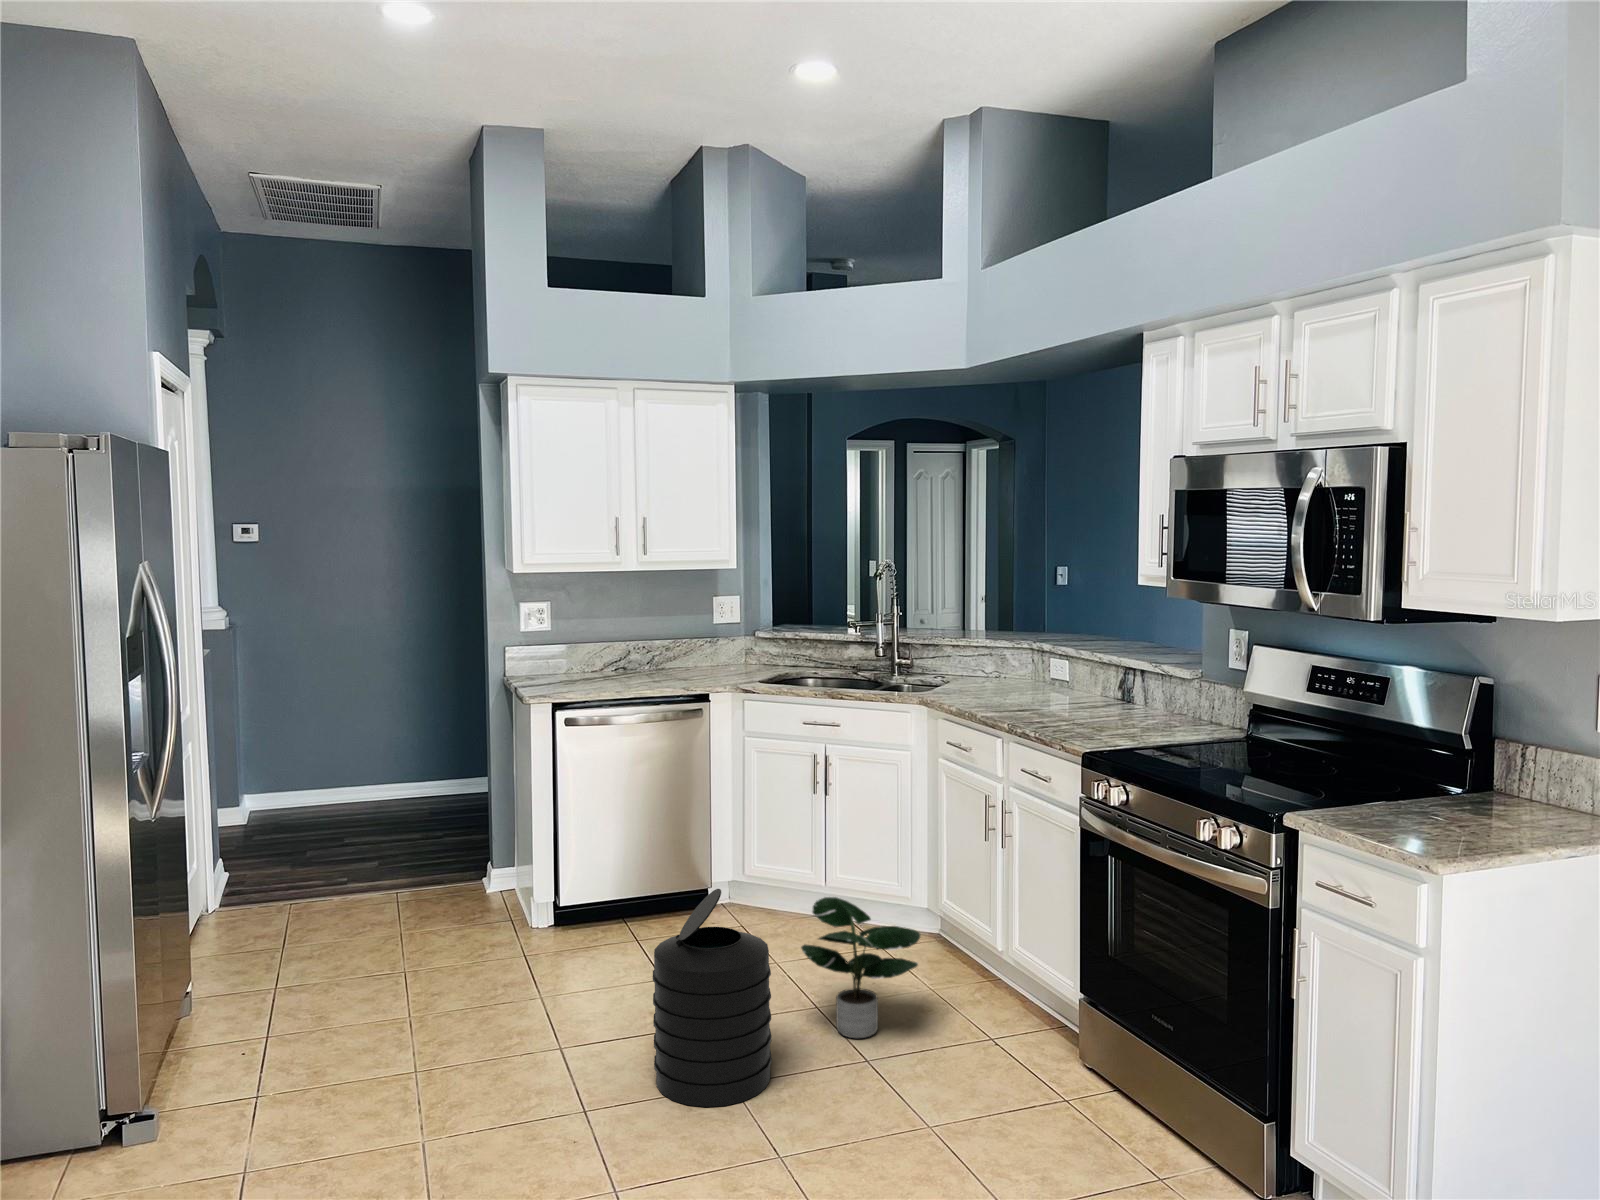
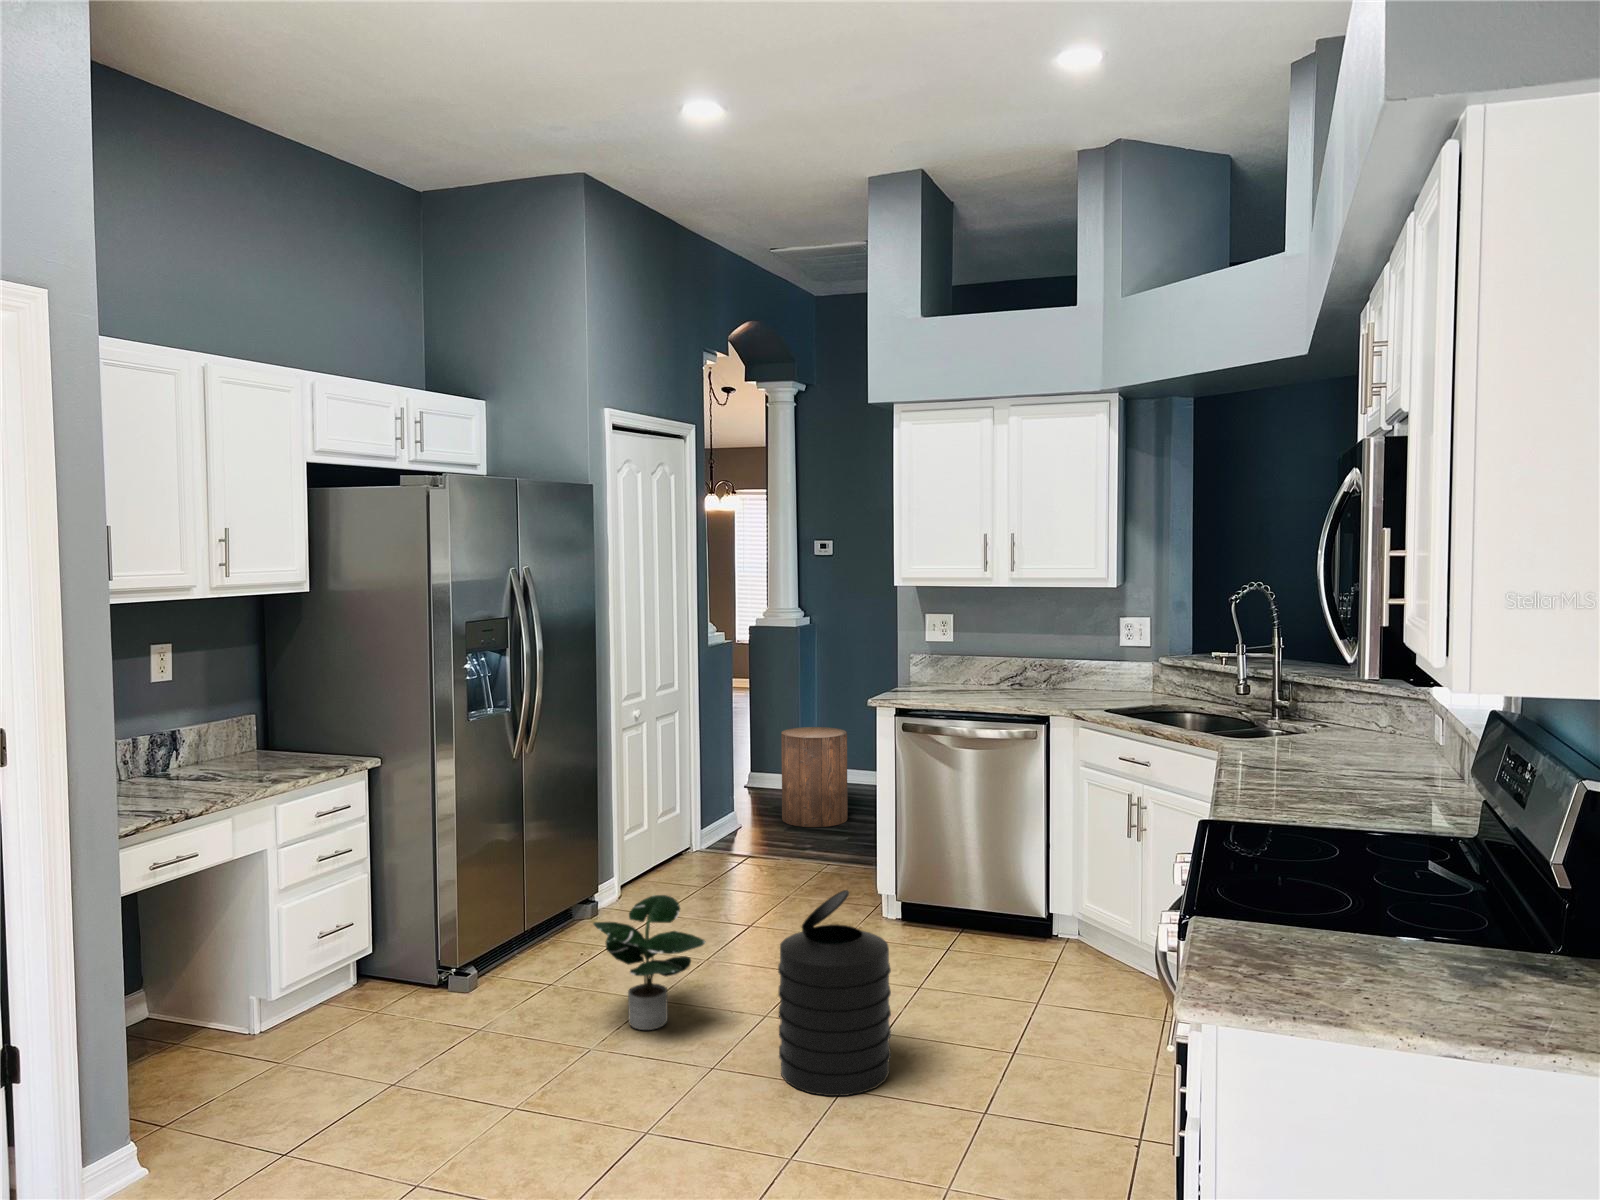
stool: none [270,744,358,865] -> present [781,727,848,827]
potted plant: present [801,897,920,1038] -> present [593,895,705,1030]

